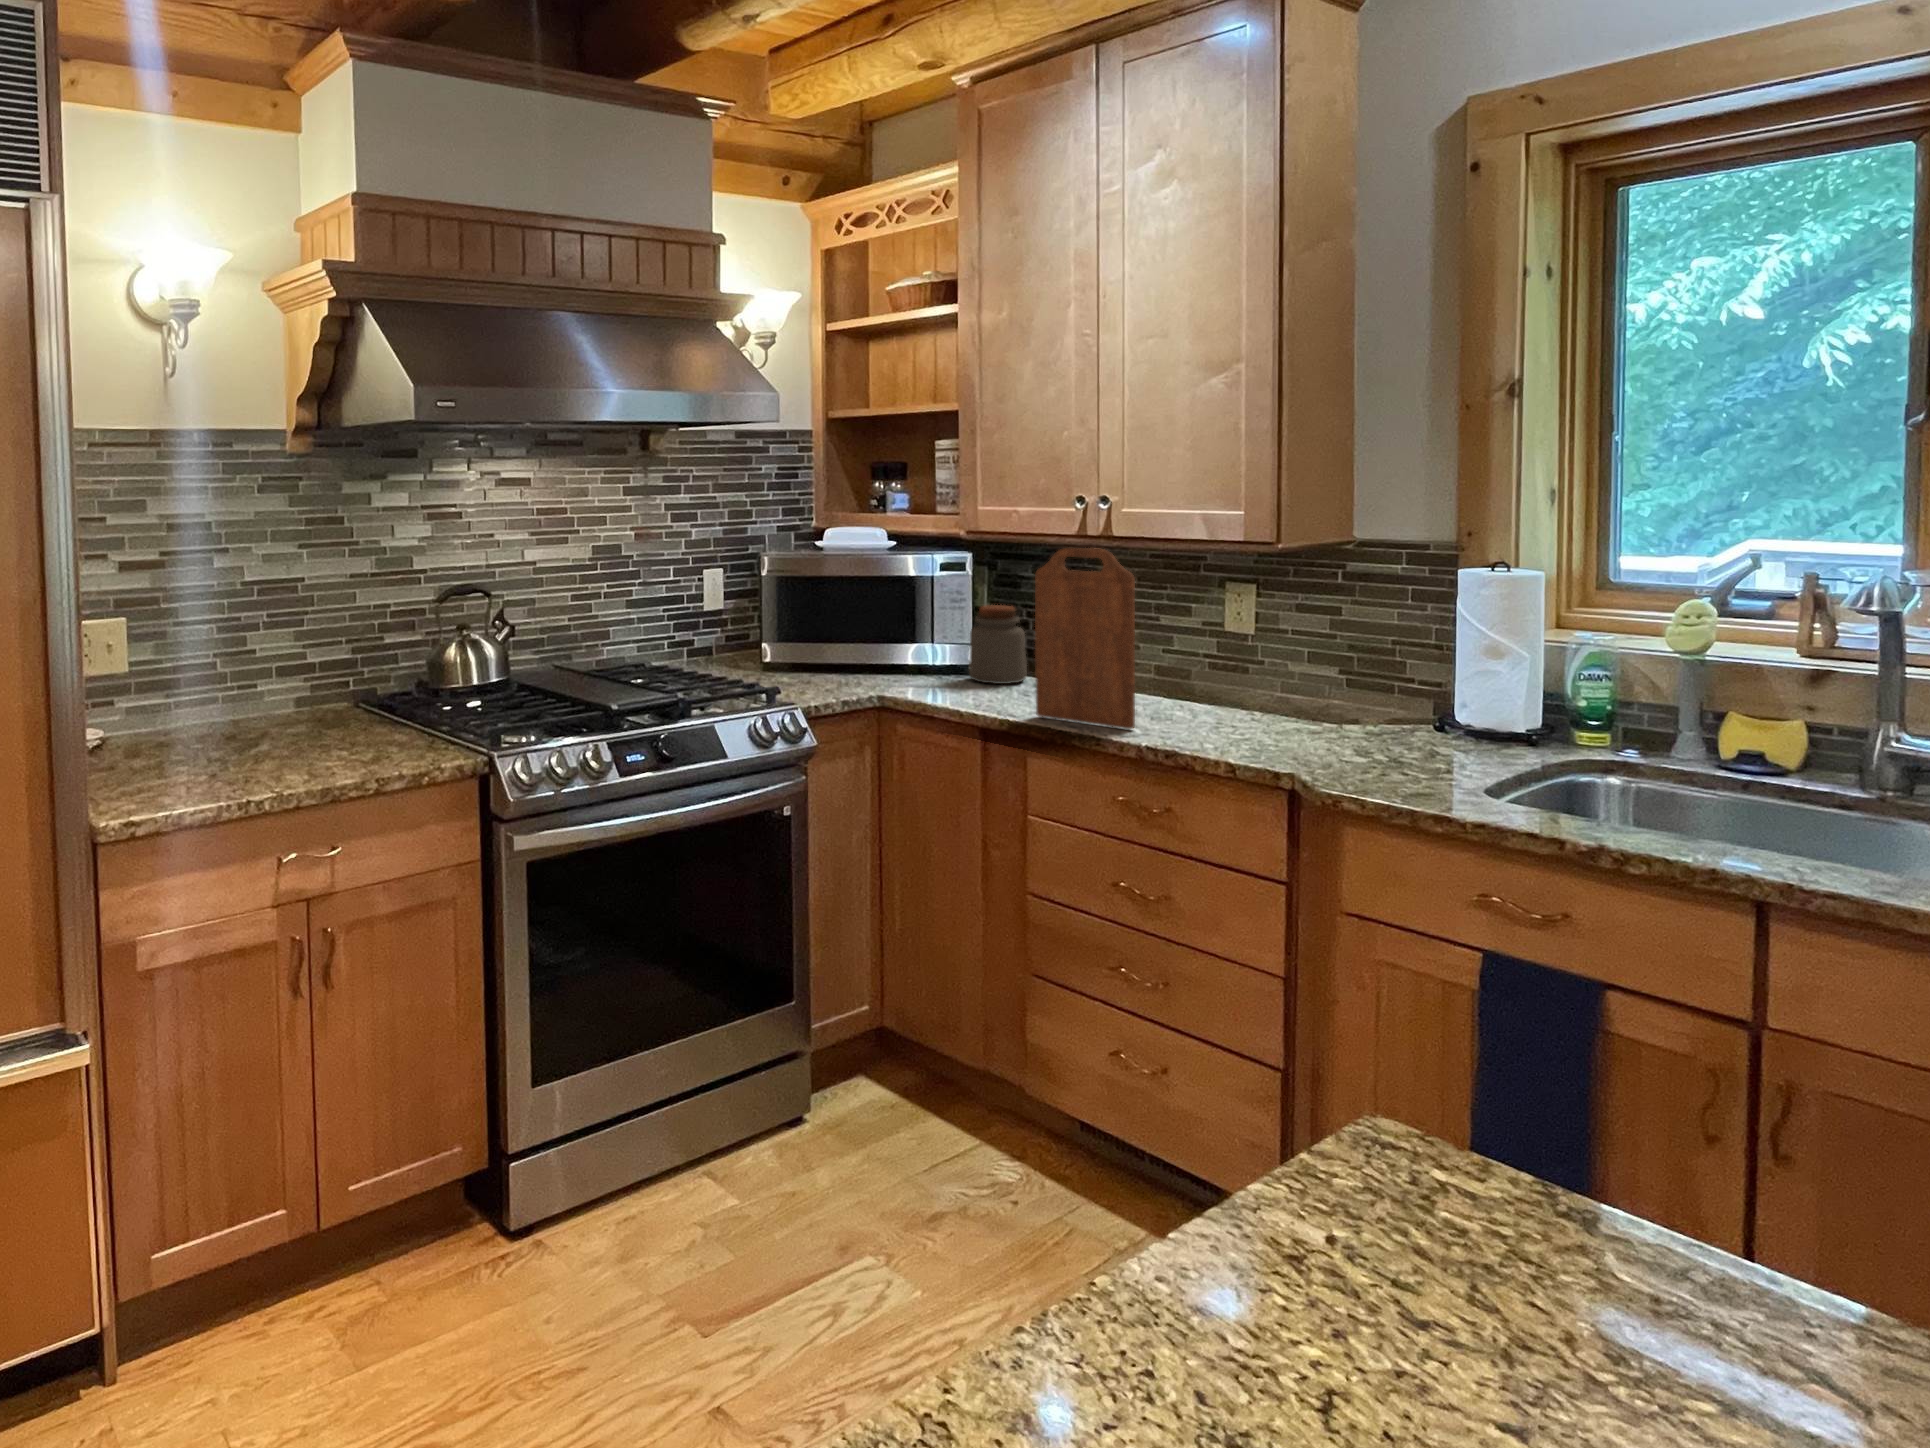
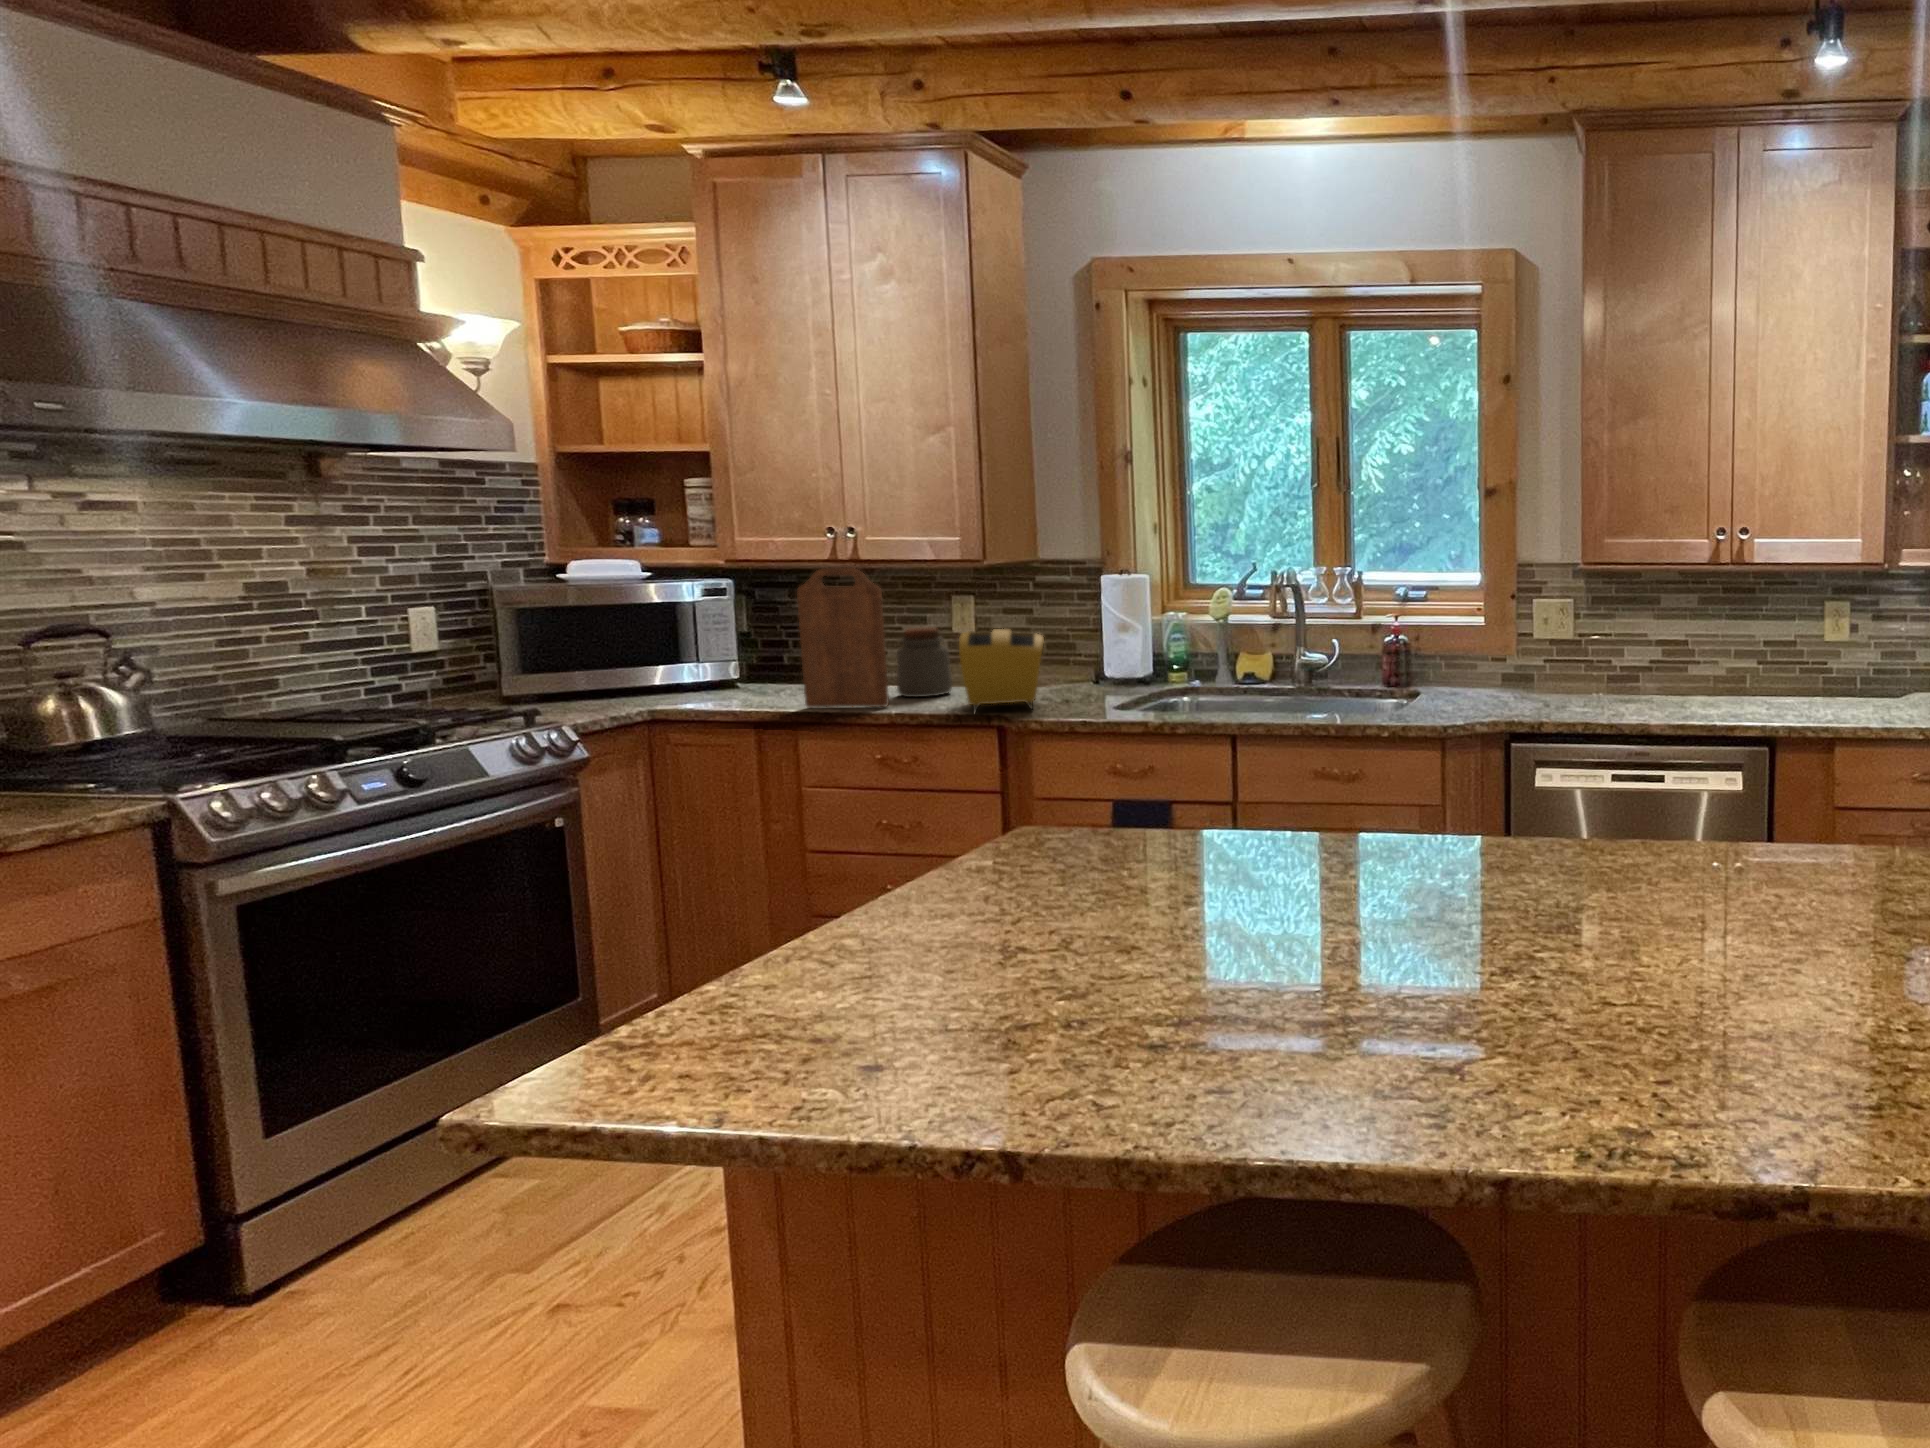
jar: present [969,605,1027,684] -> present [897,627,952,697]
toaster: none [1235,642,1364,771] -> present [959,629,1044,713]

